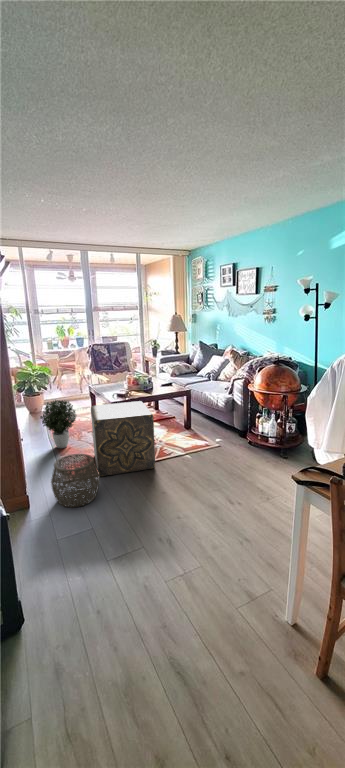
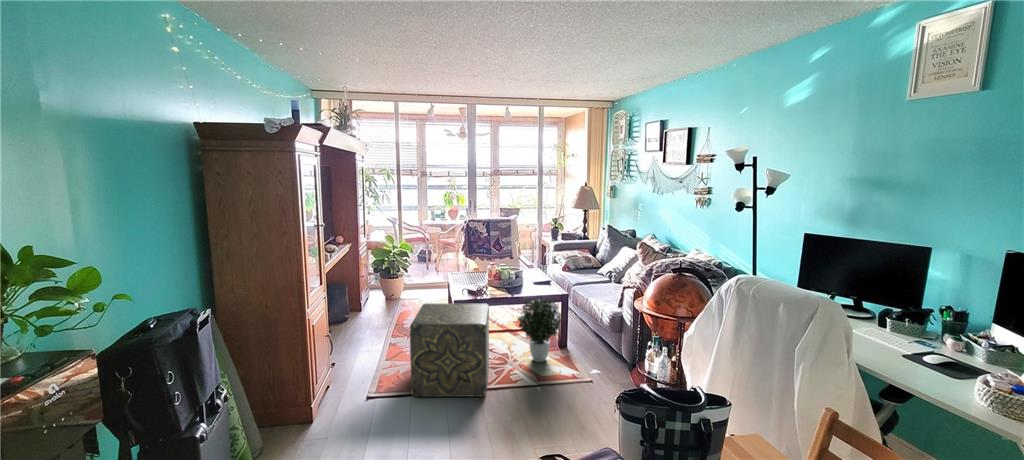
potted plant: present [40,400,76,448] -> present [518,298,562,362]
woven basket: present [51,454,100,507] -> none [340,364,402,433]

